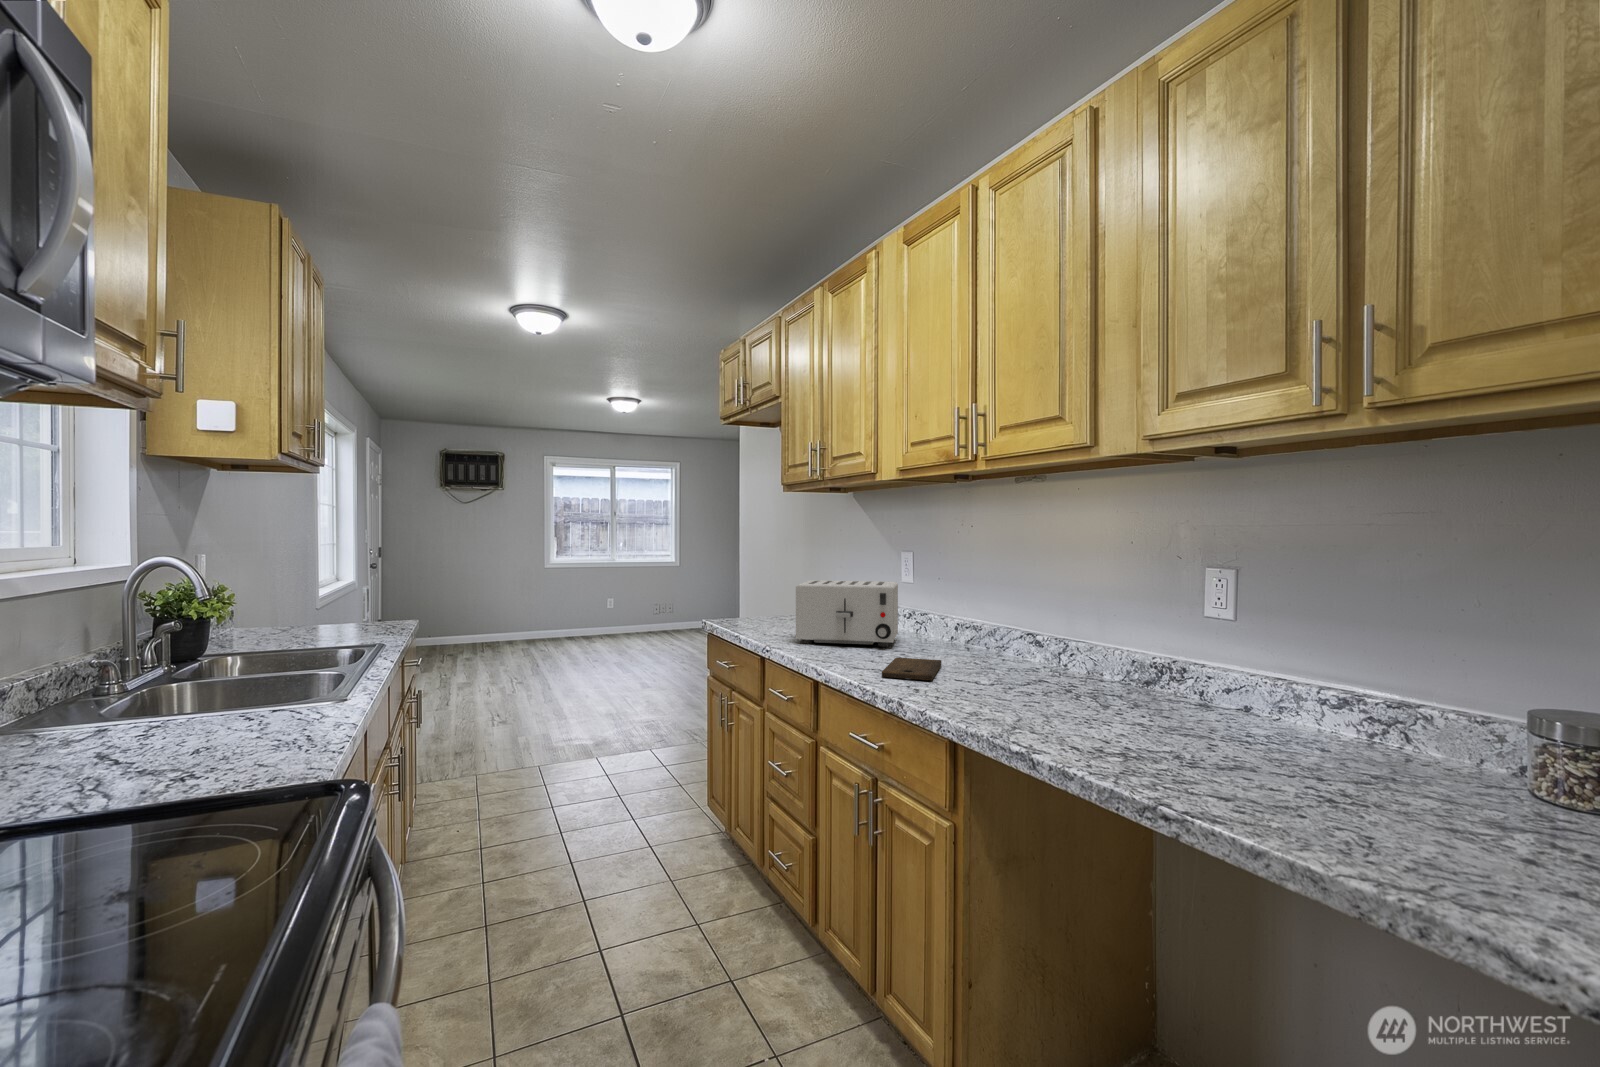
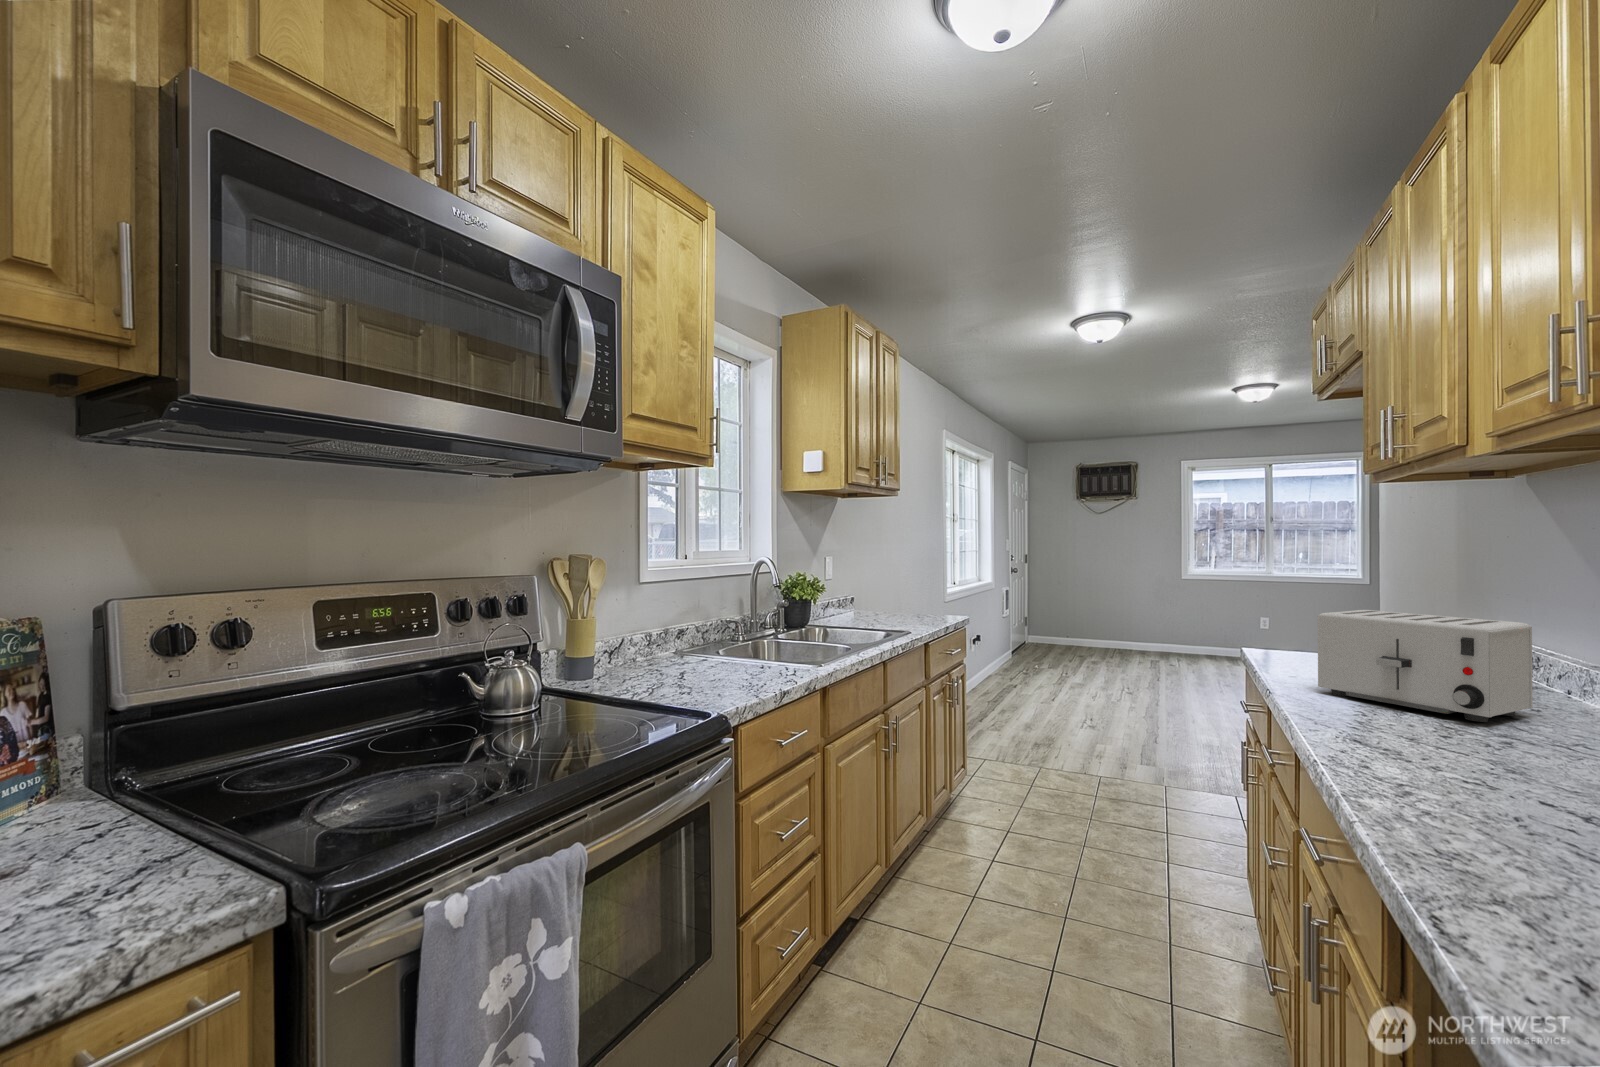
cutting board: present [882,658,942,680] -> none [1377,738,1544,780]

